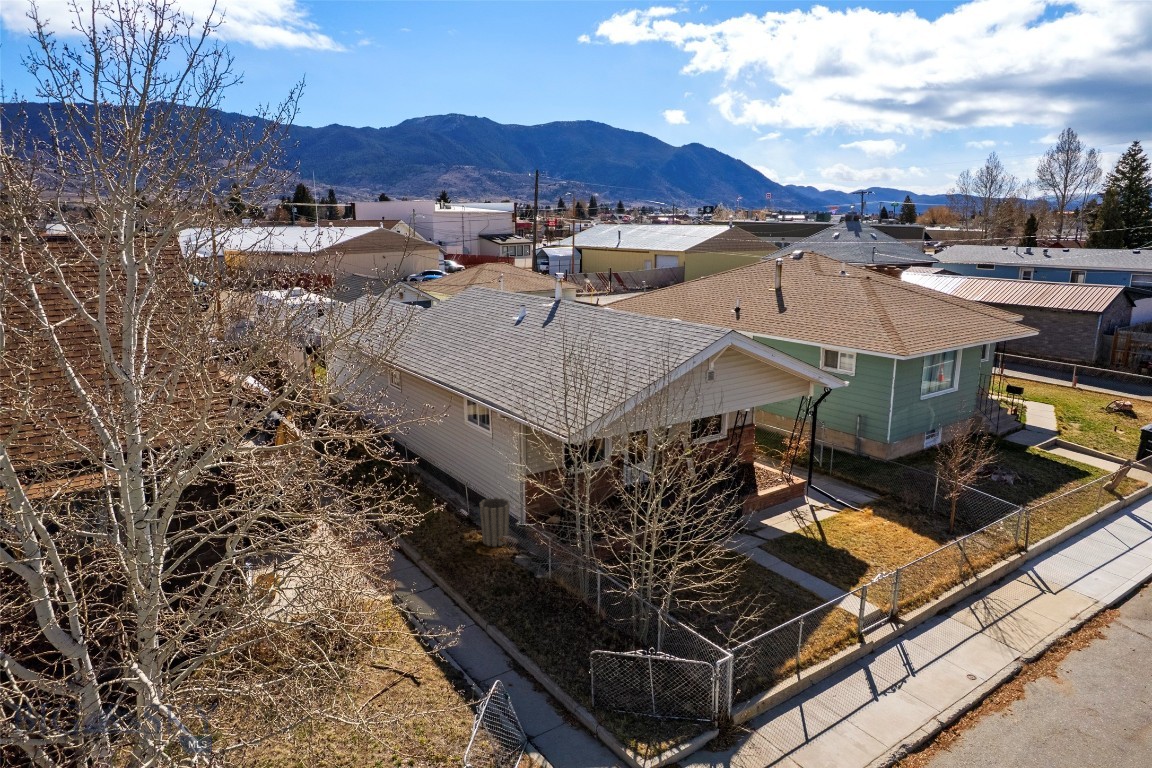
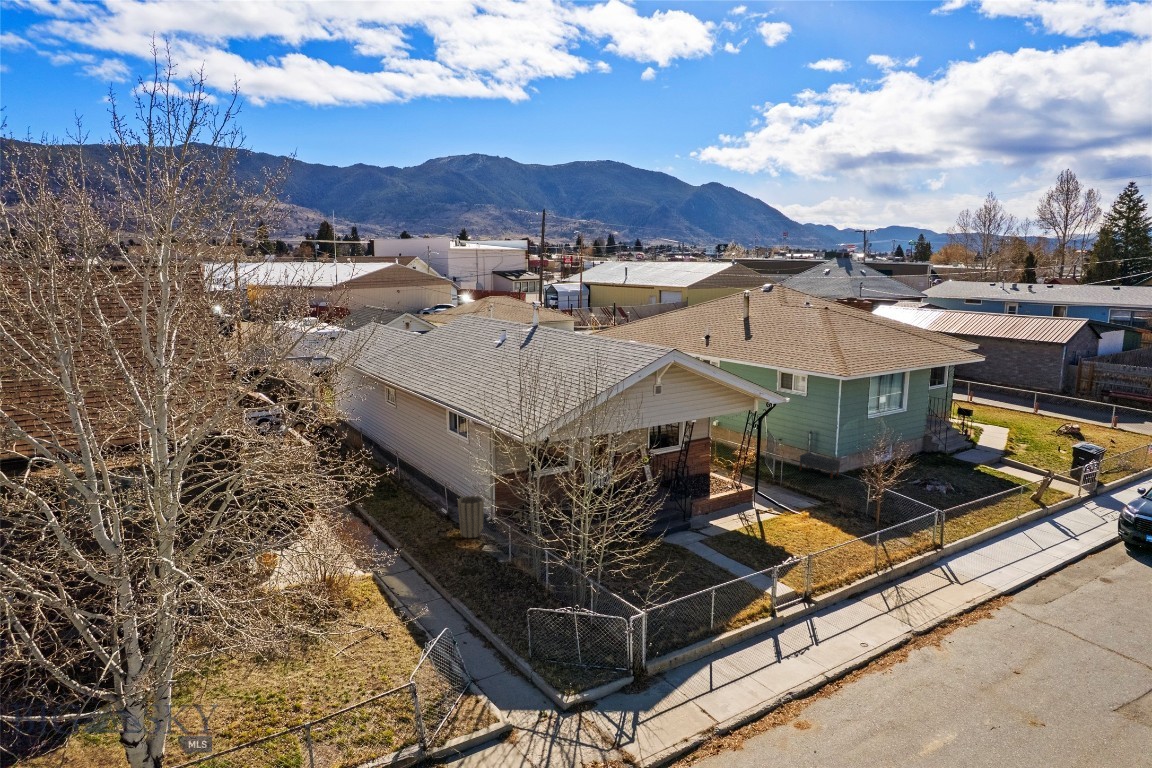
bench: none [845,439,891,468] -> present [799,453,840,479]

